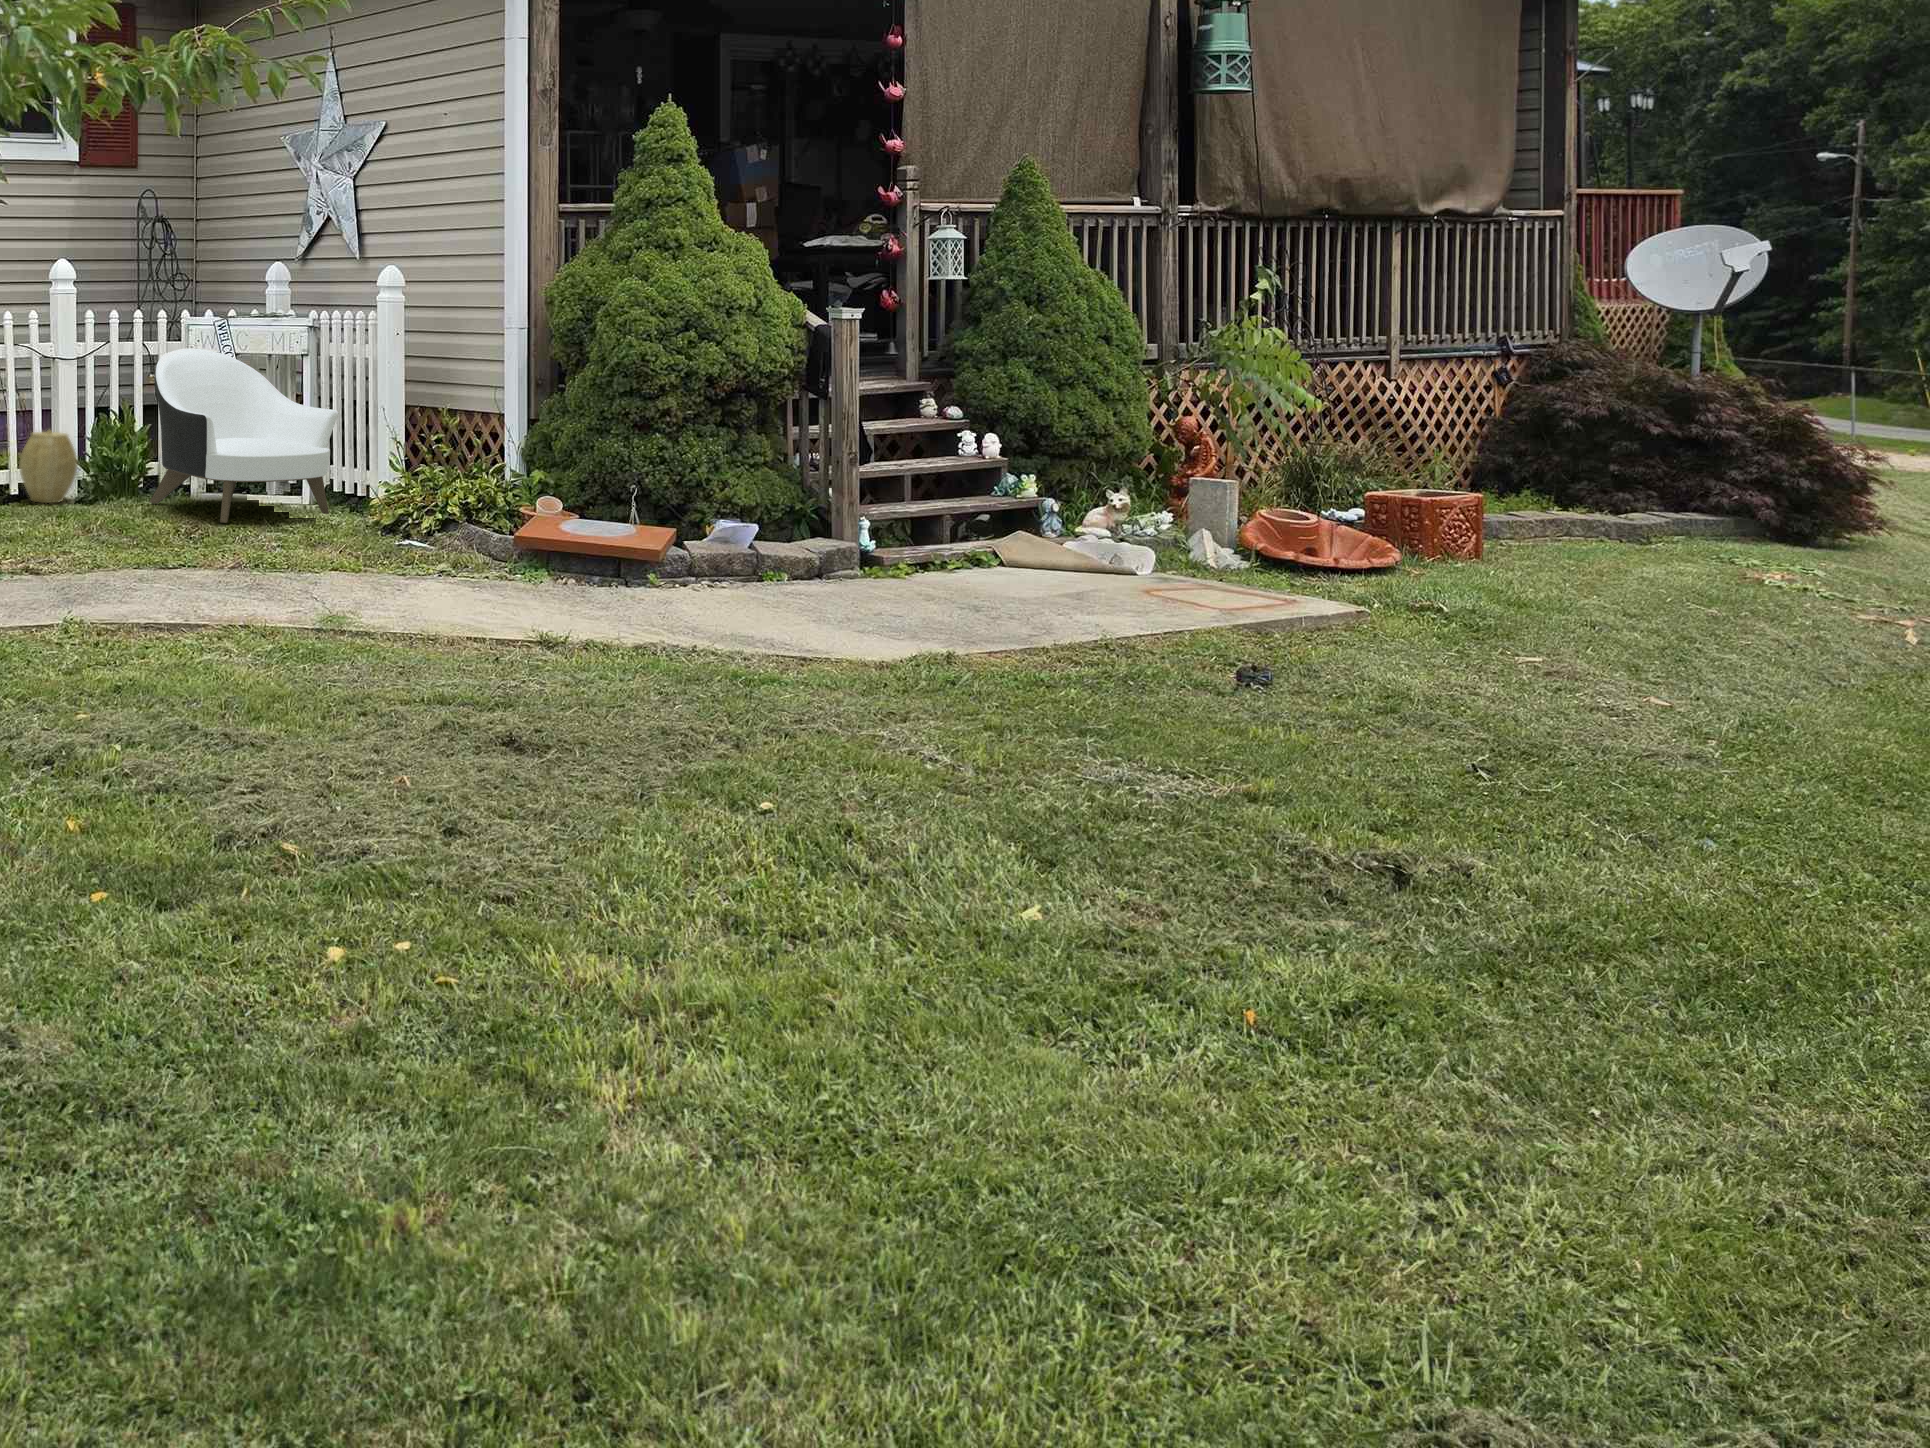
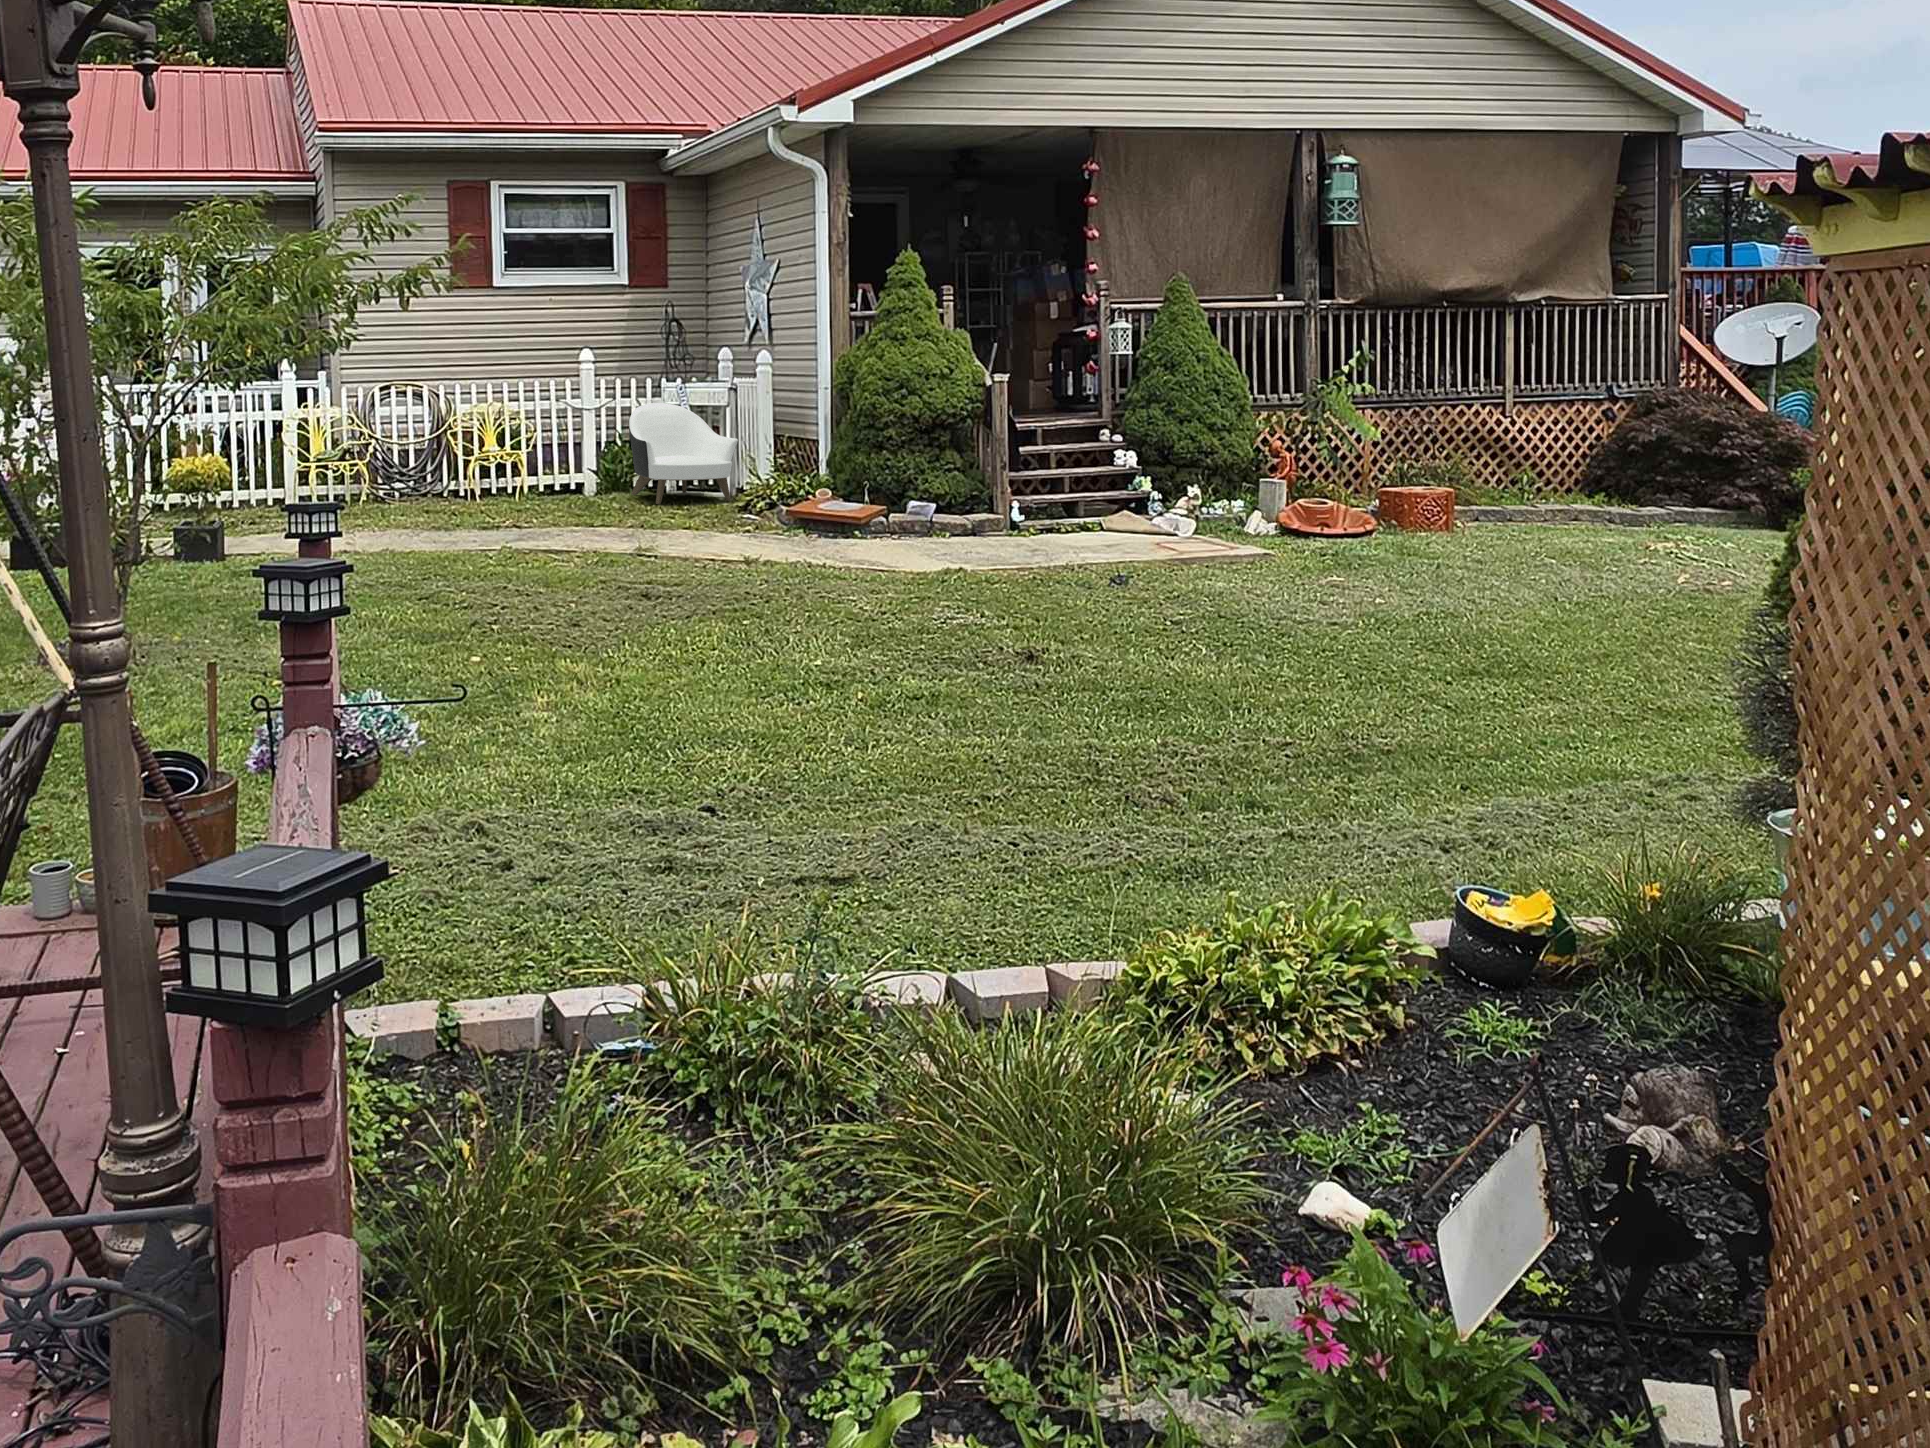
woven basket: present [19,430,77,503] -> none [557,451,591,494]

